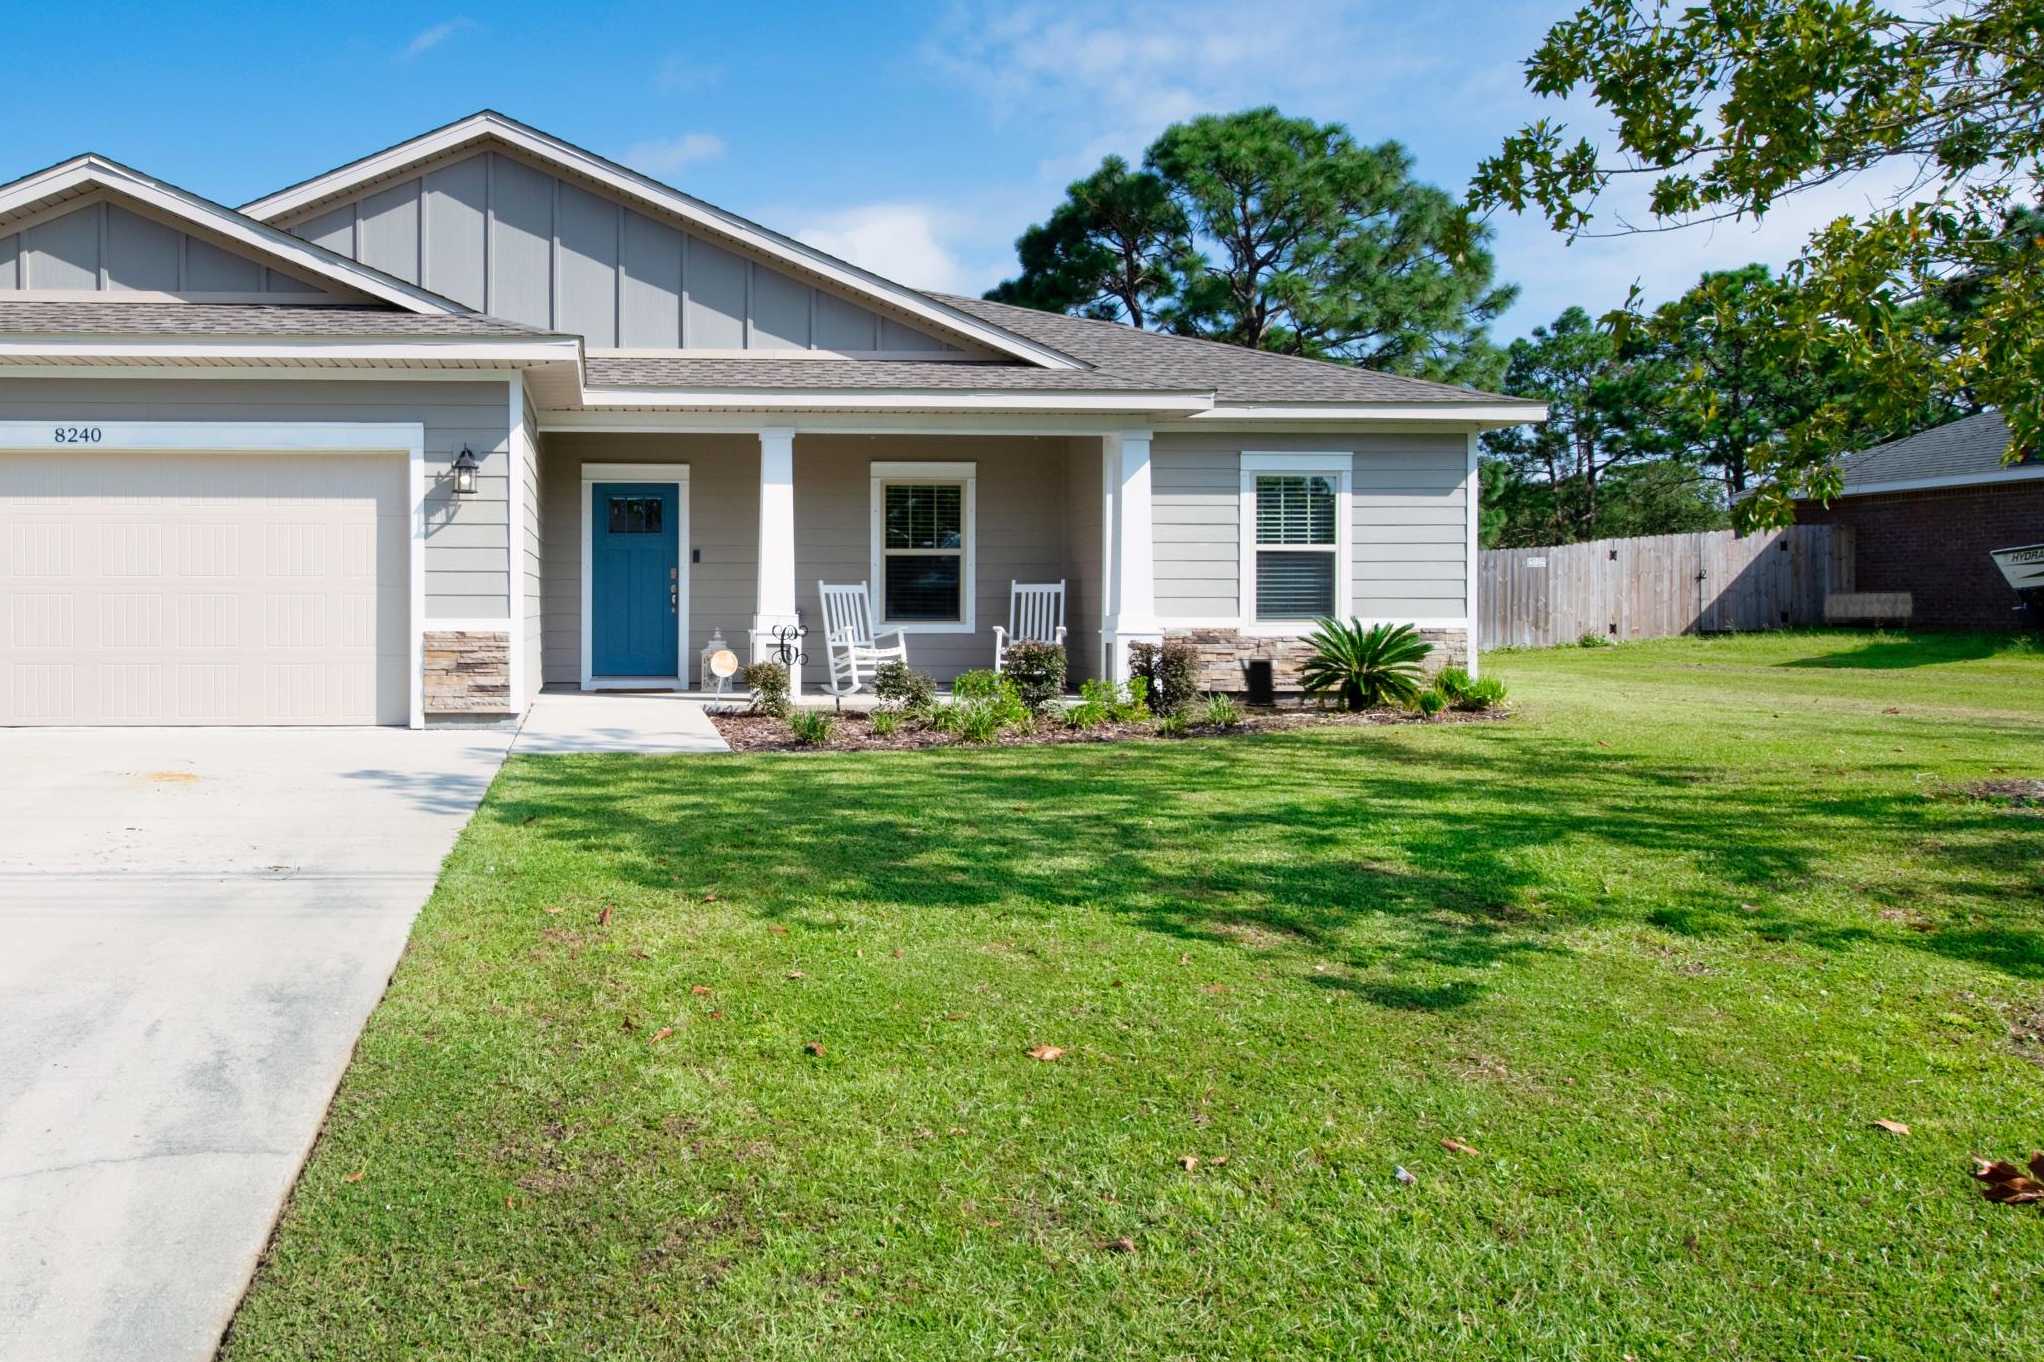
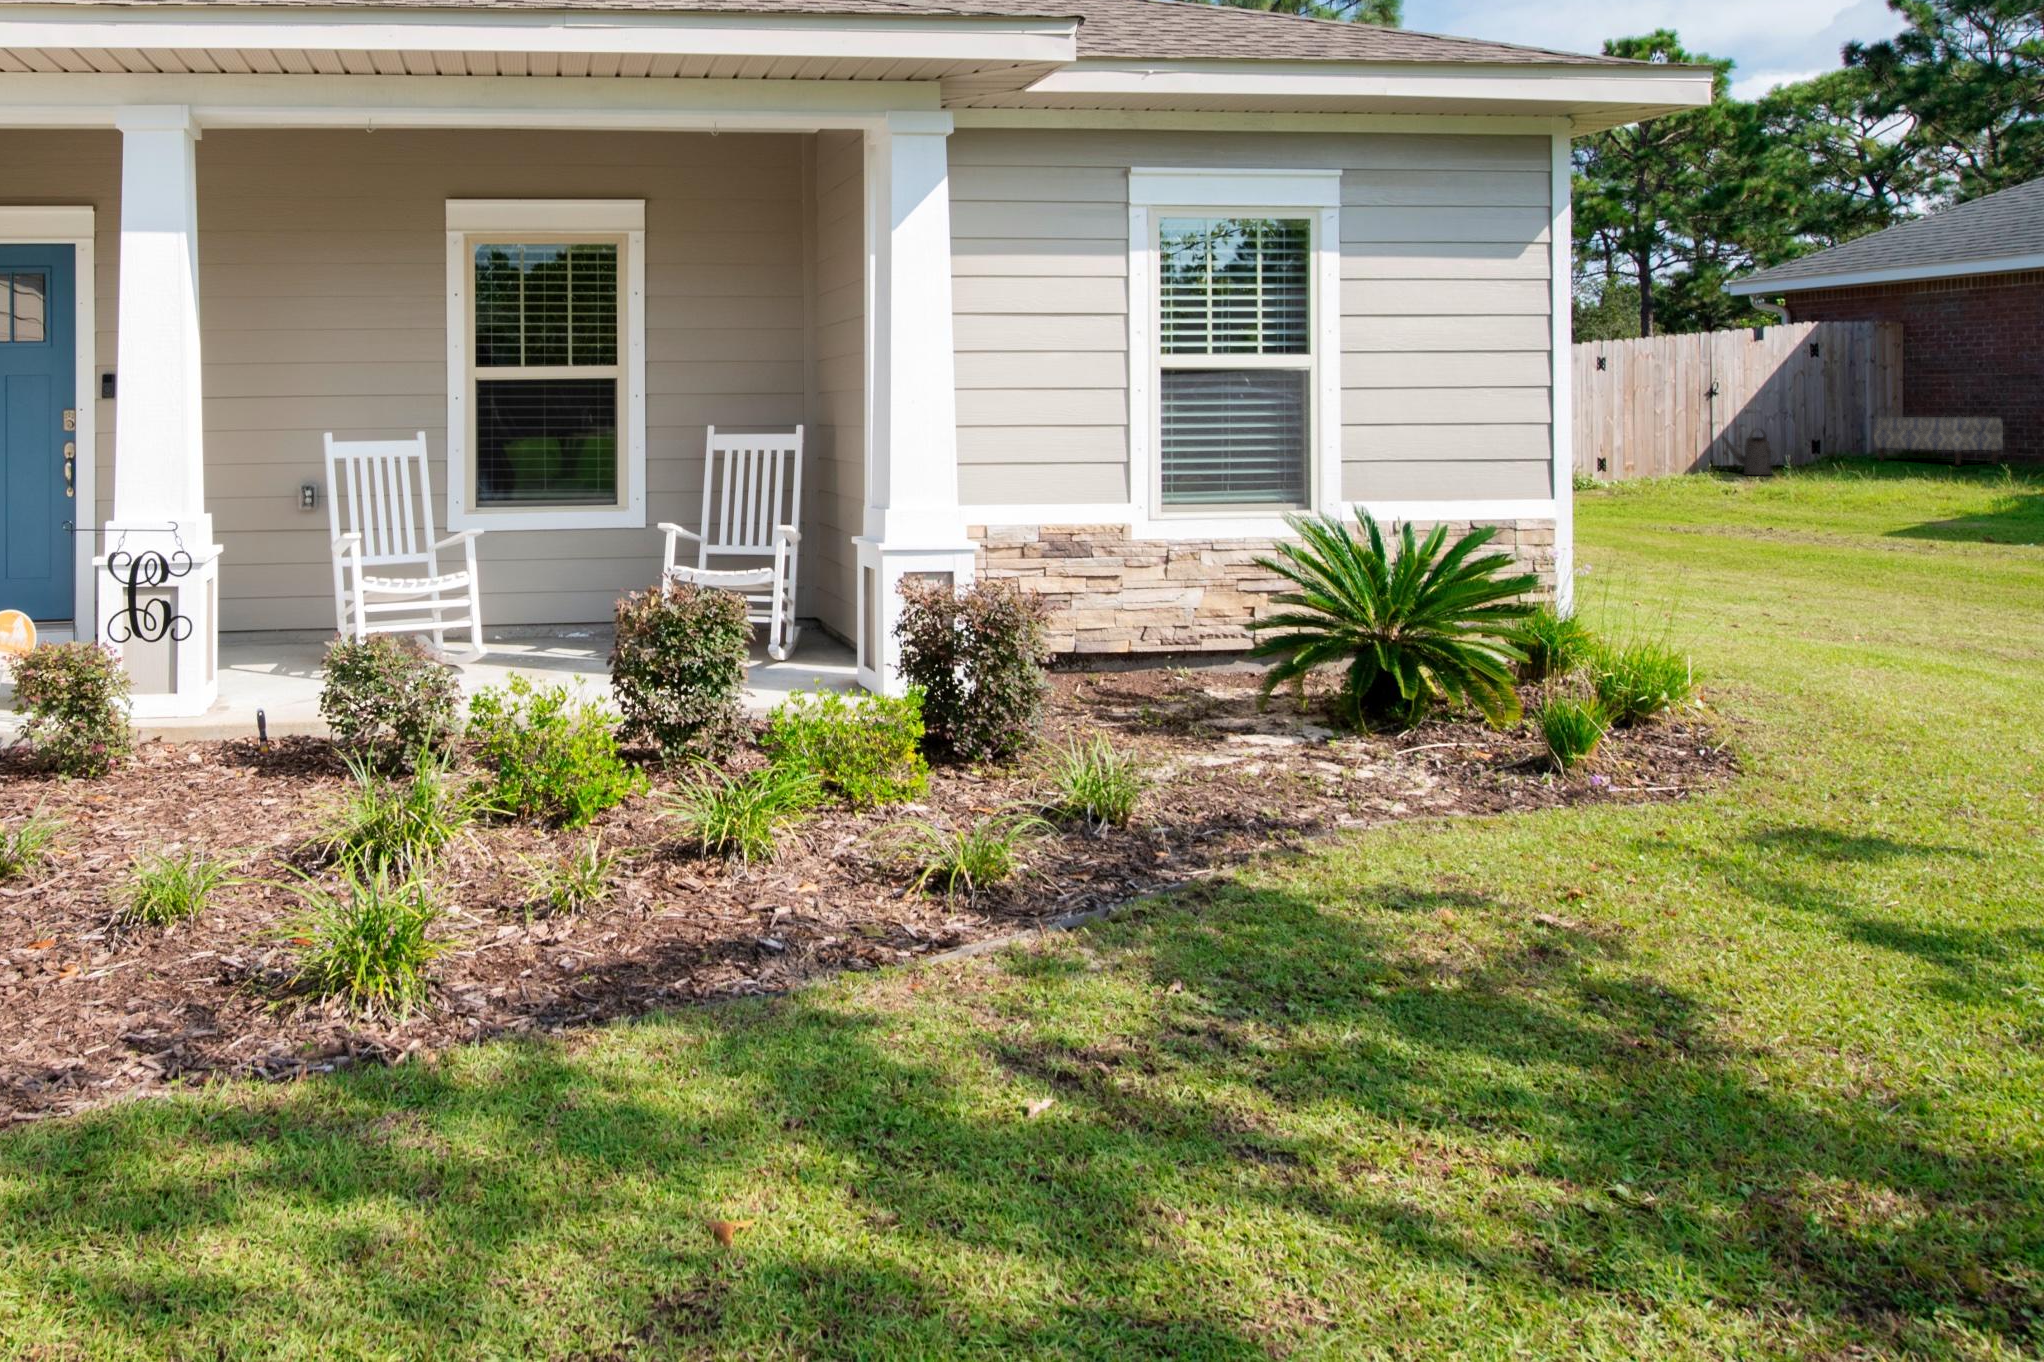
watering can: present [1239,657,1275,706] -> present [1722,430,1777,475]

